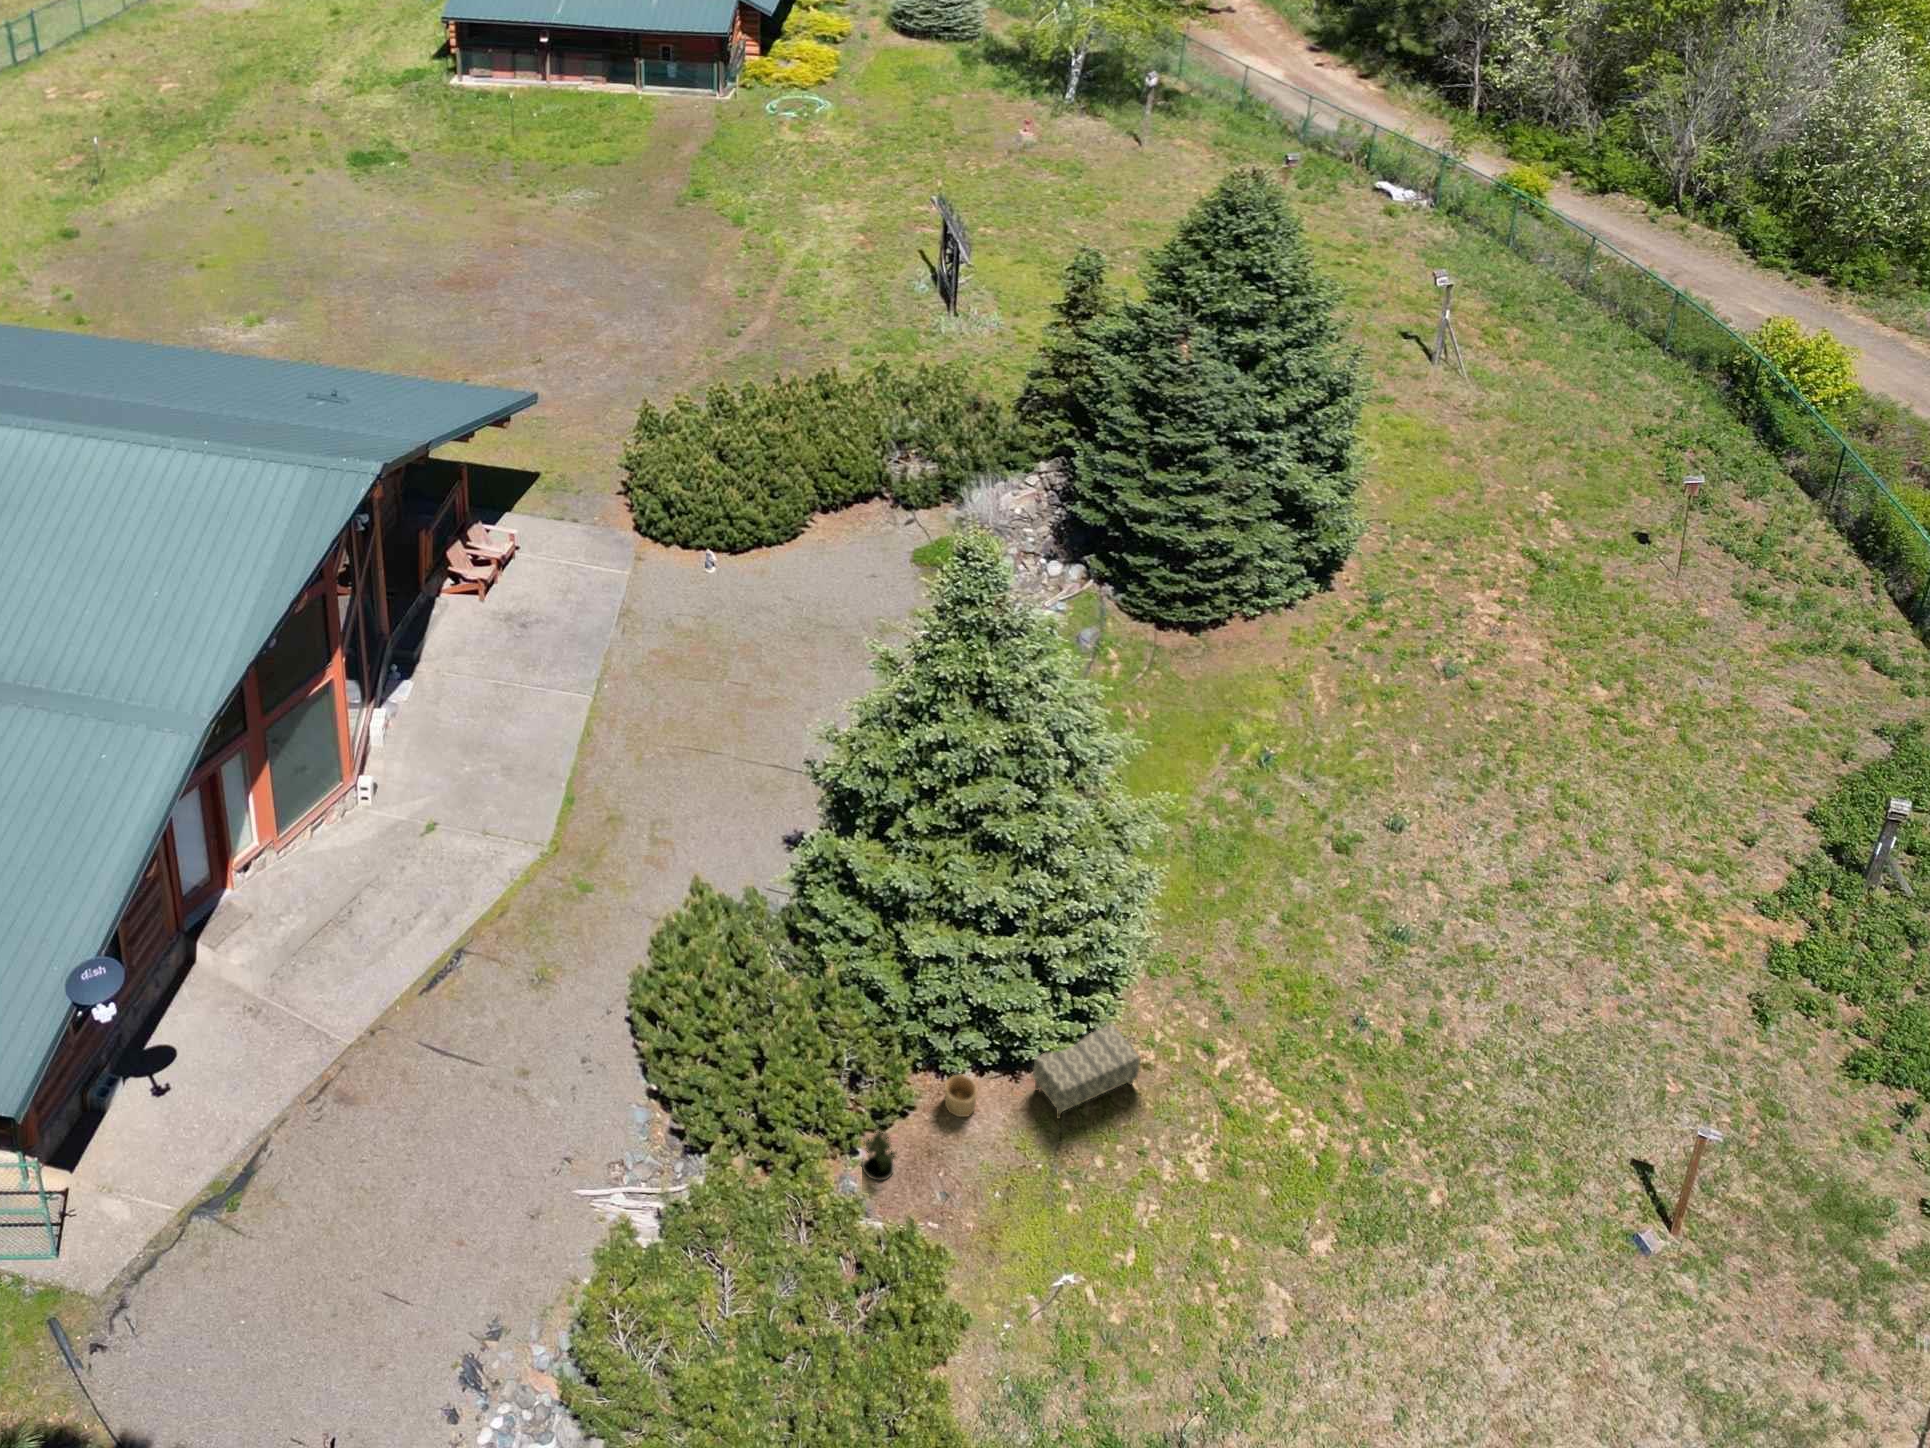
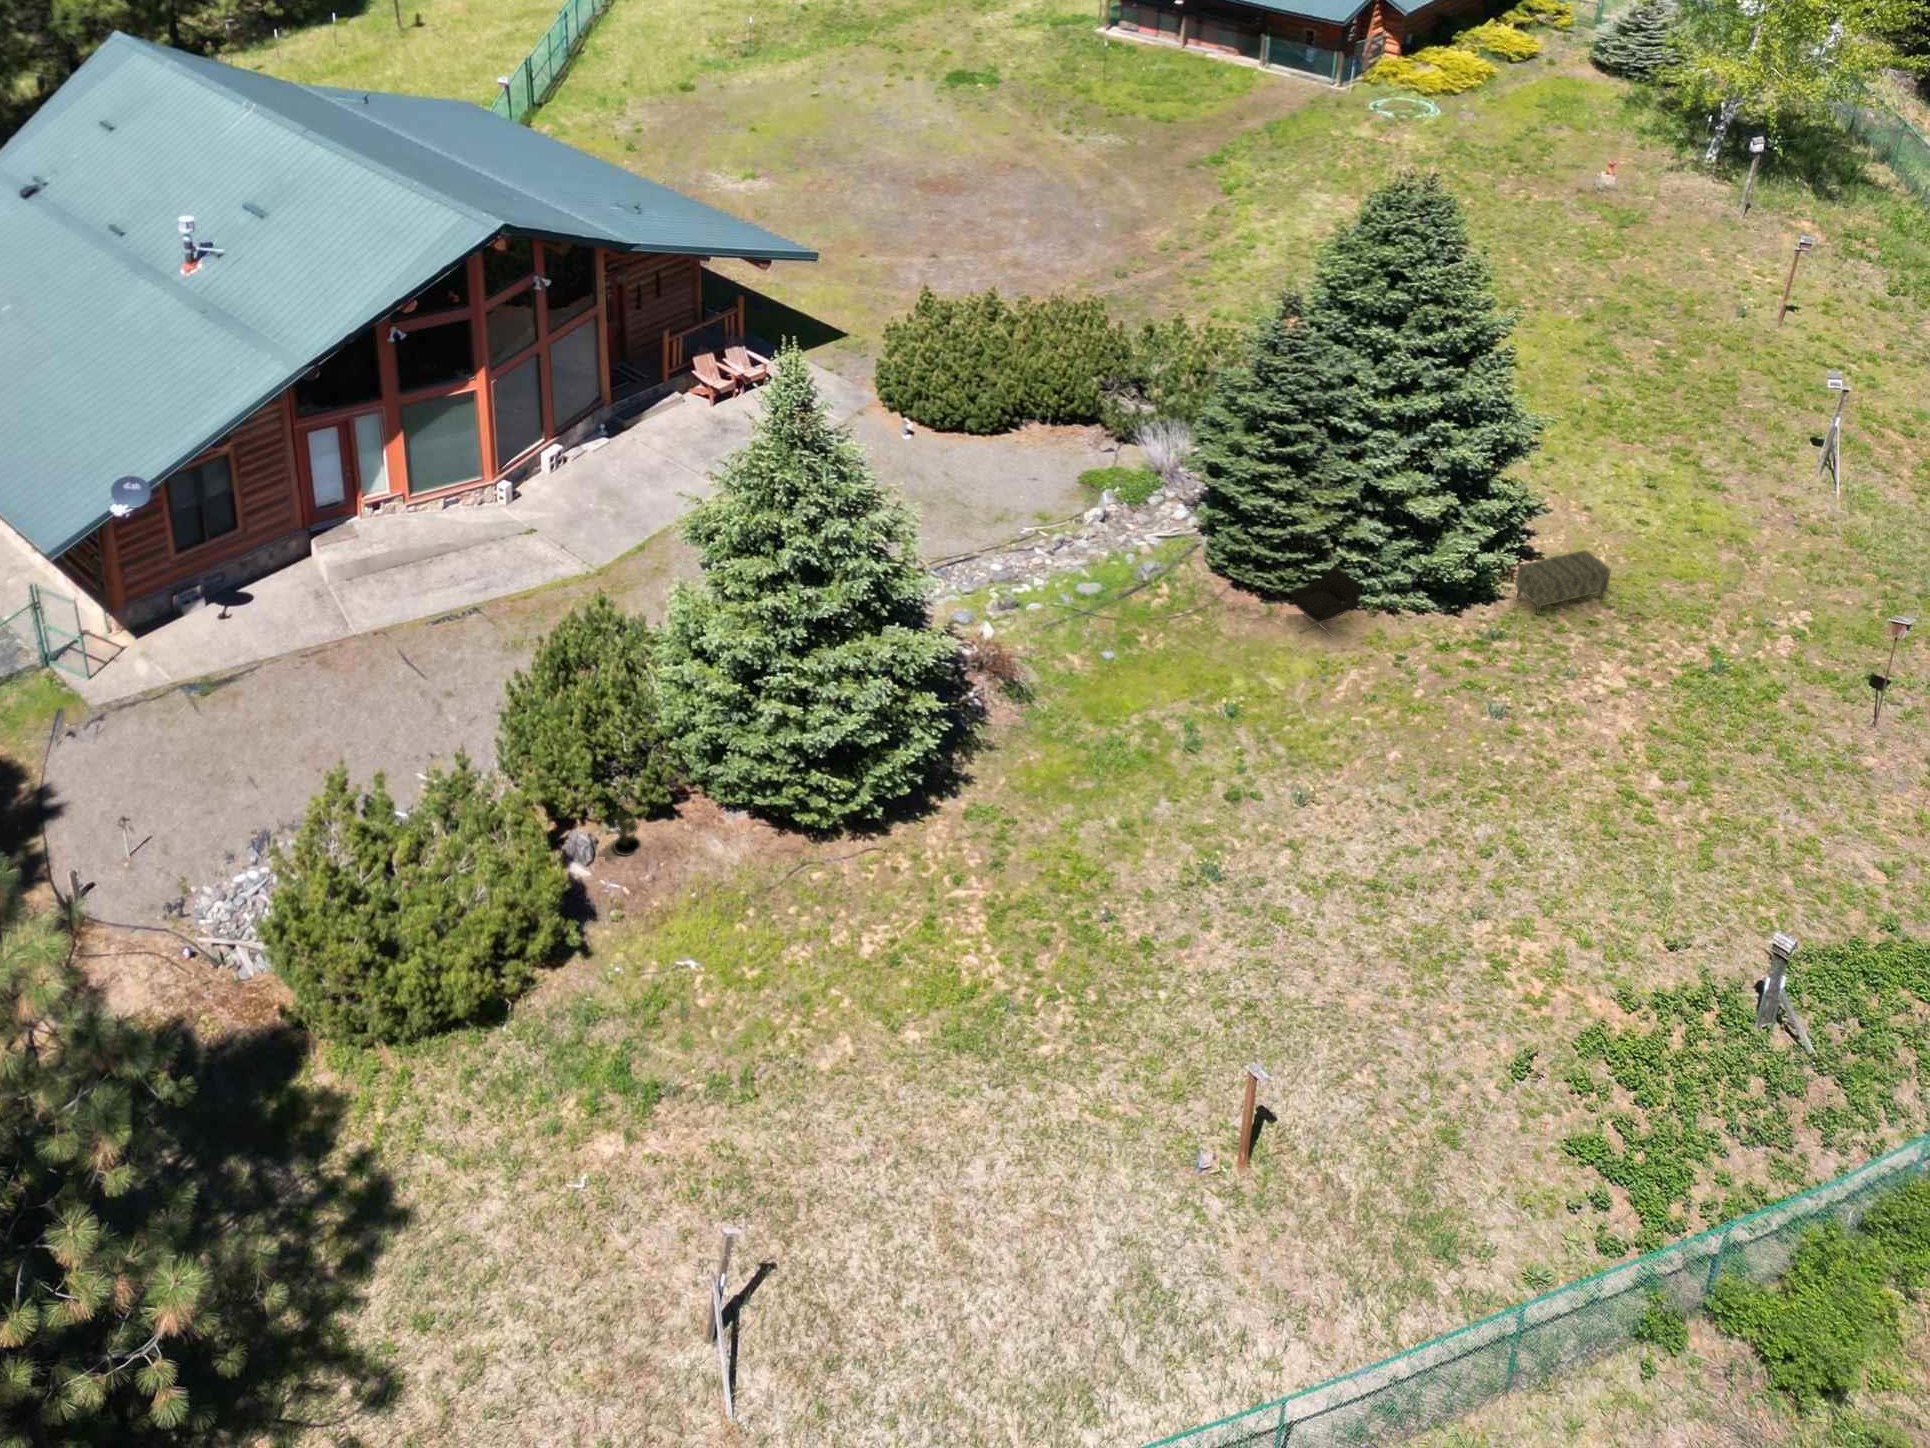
lounge chair: none [1212,596,1273,668] -> present [1290,567,1361,635]
bench: present [1033,1025,1140,1118] -> present [1515,551,1611,614]
wooden bucket: present [945,1074,978,1117] -> none [708,808,739,844]

